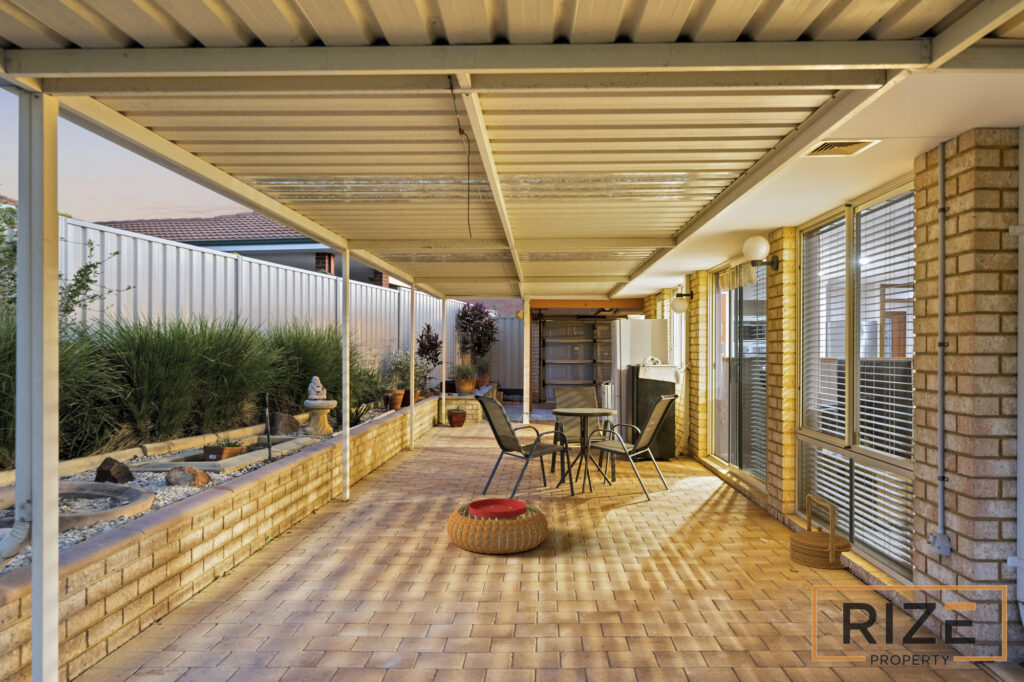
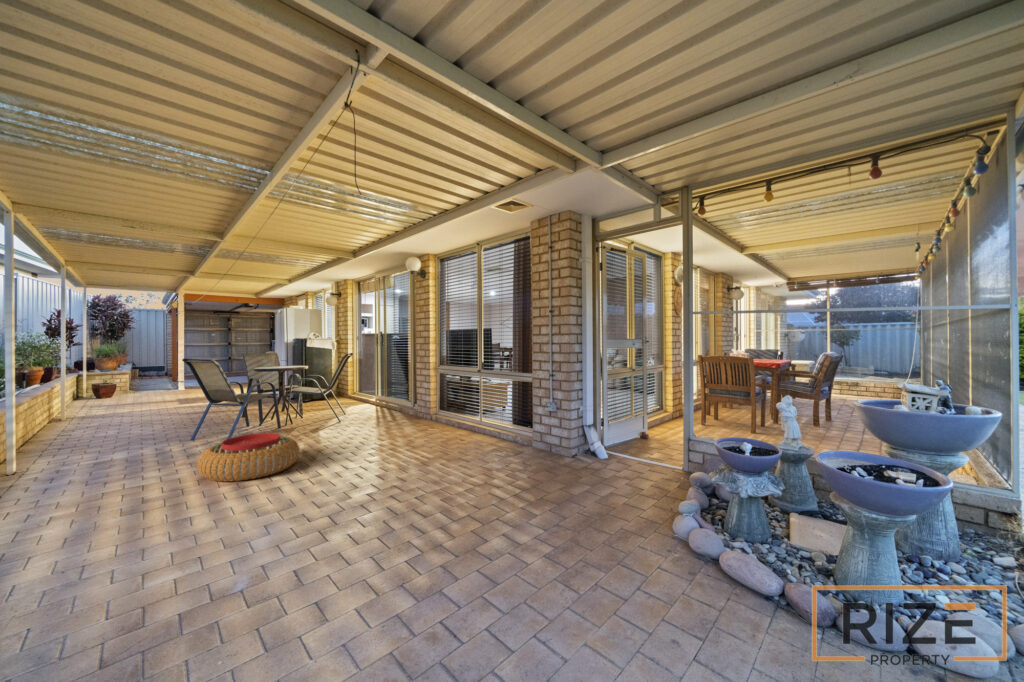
woven basket: present [789,494,852,569] -> none [453,399,484,437]

